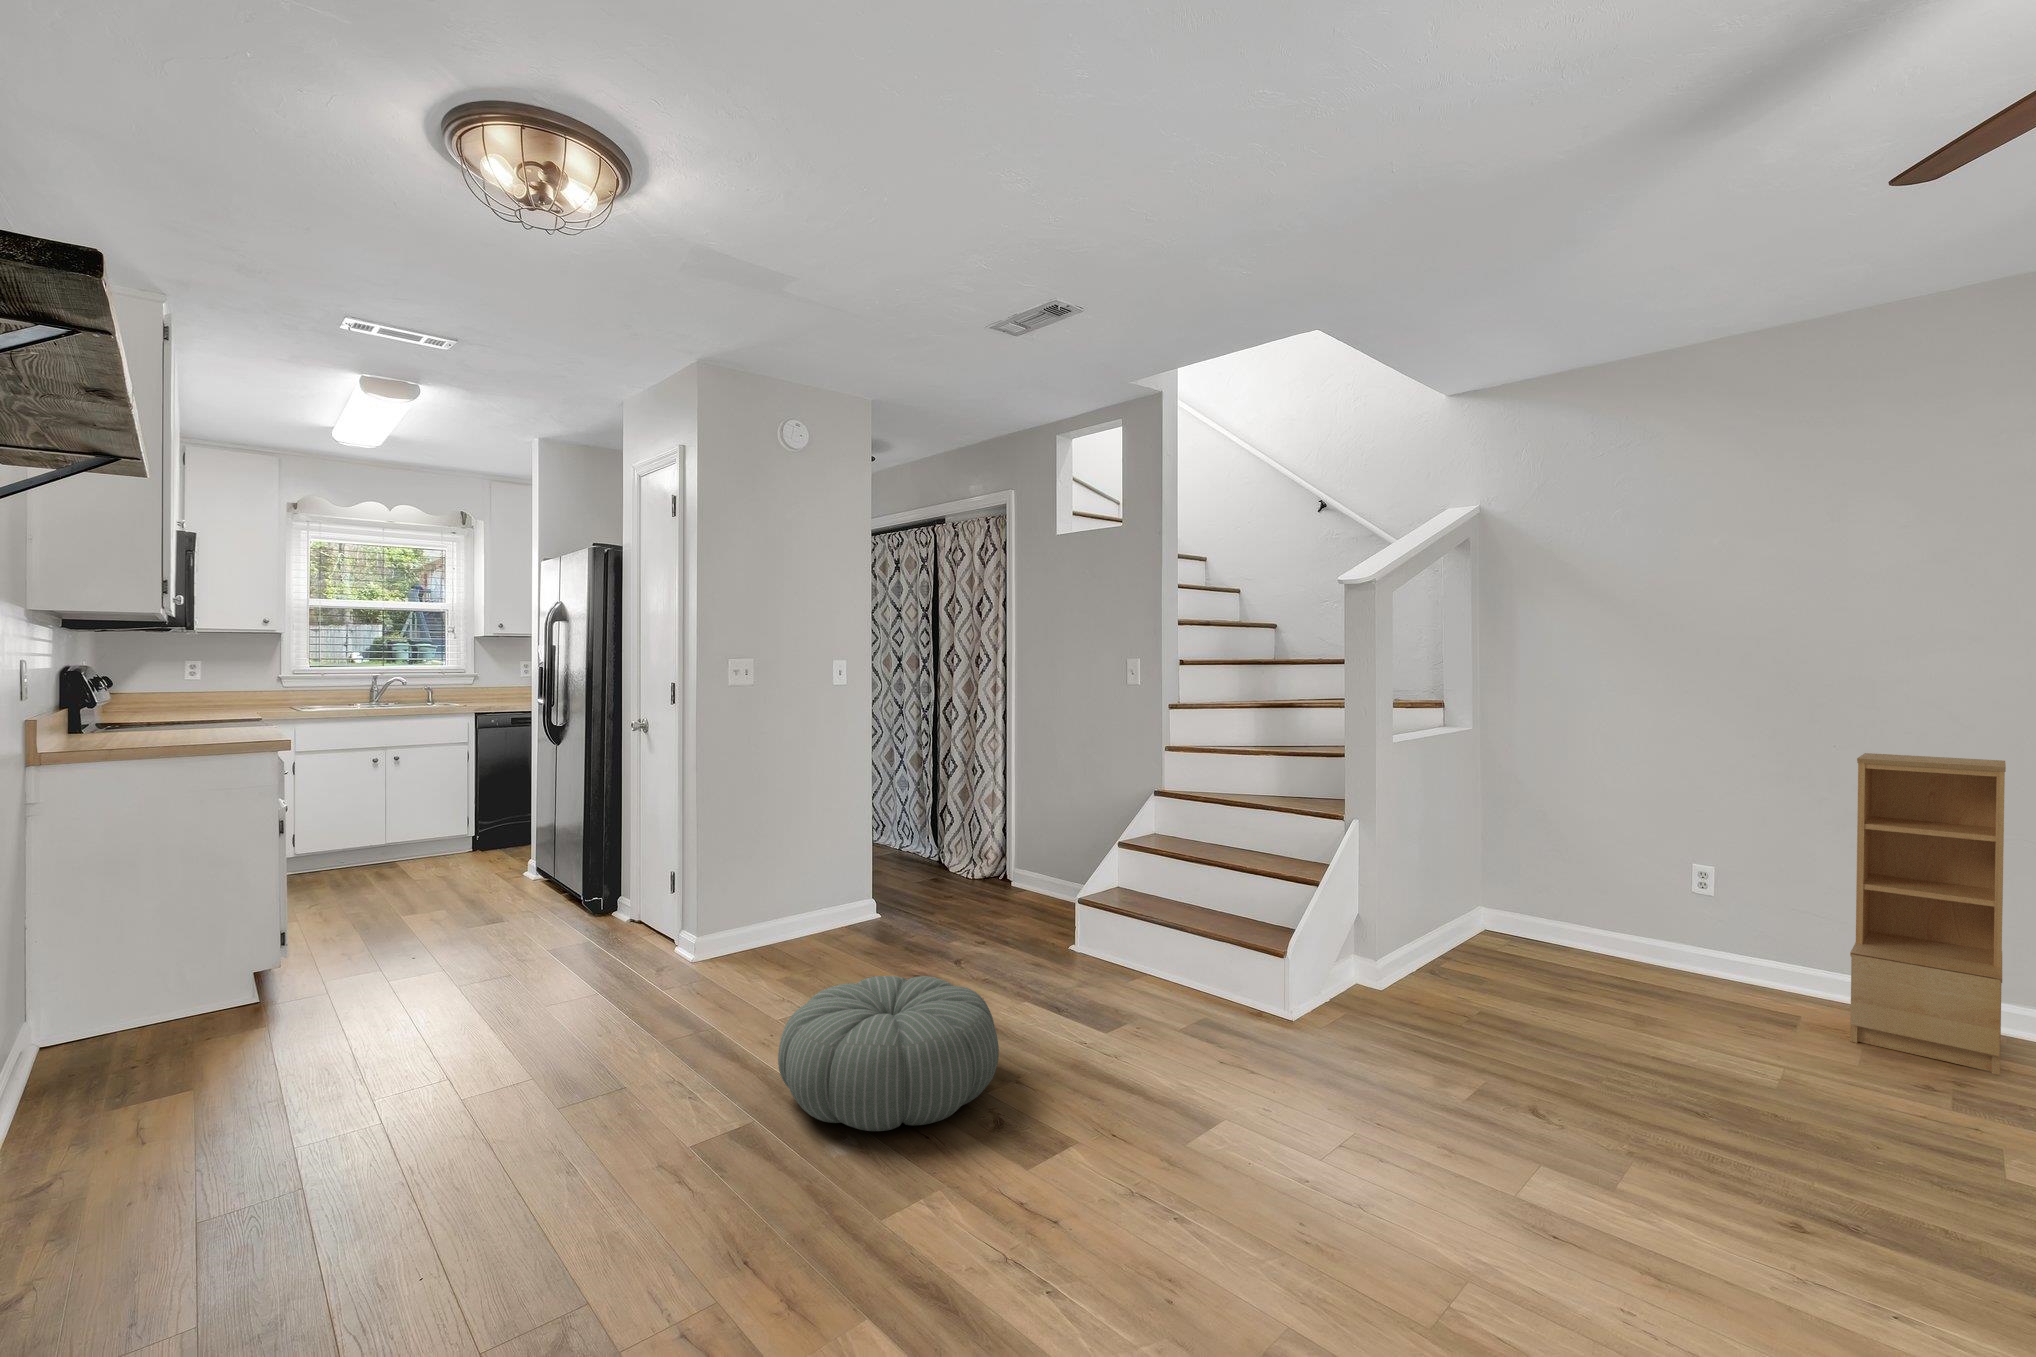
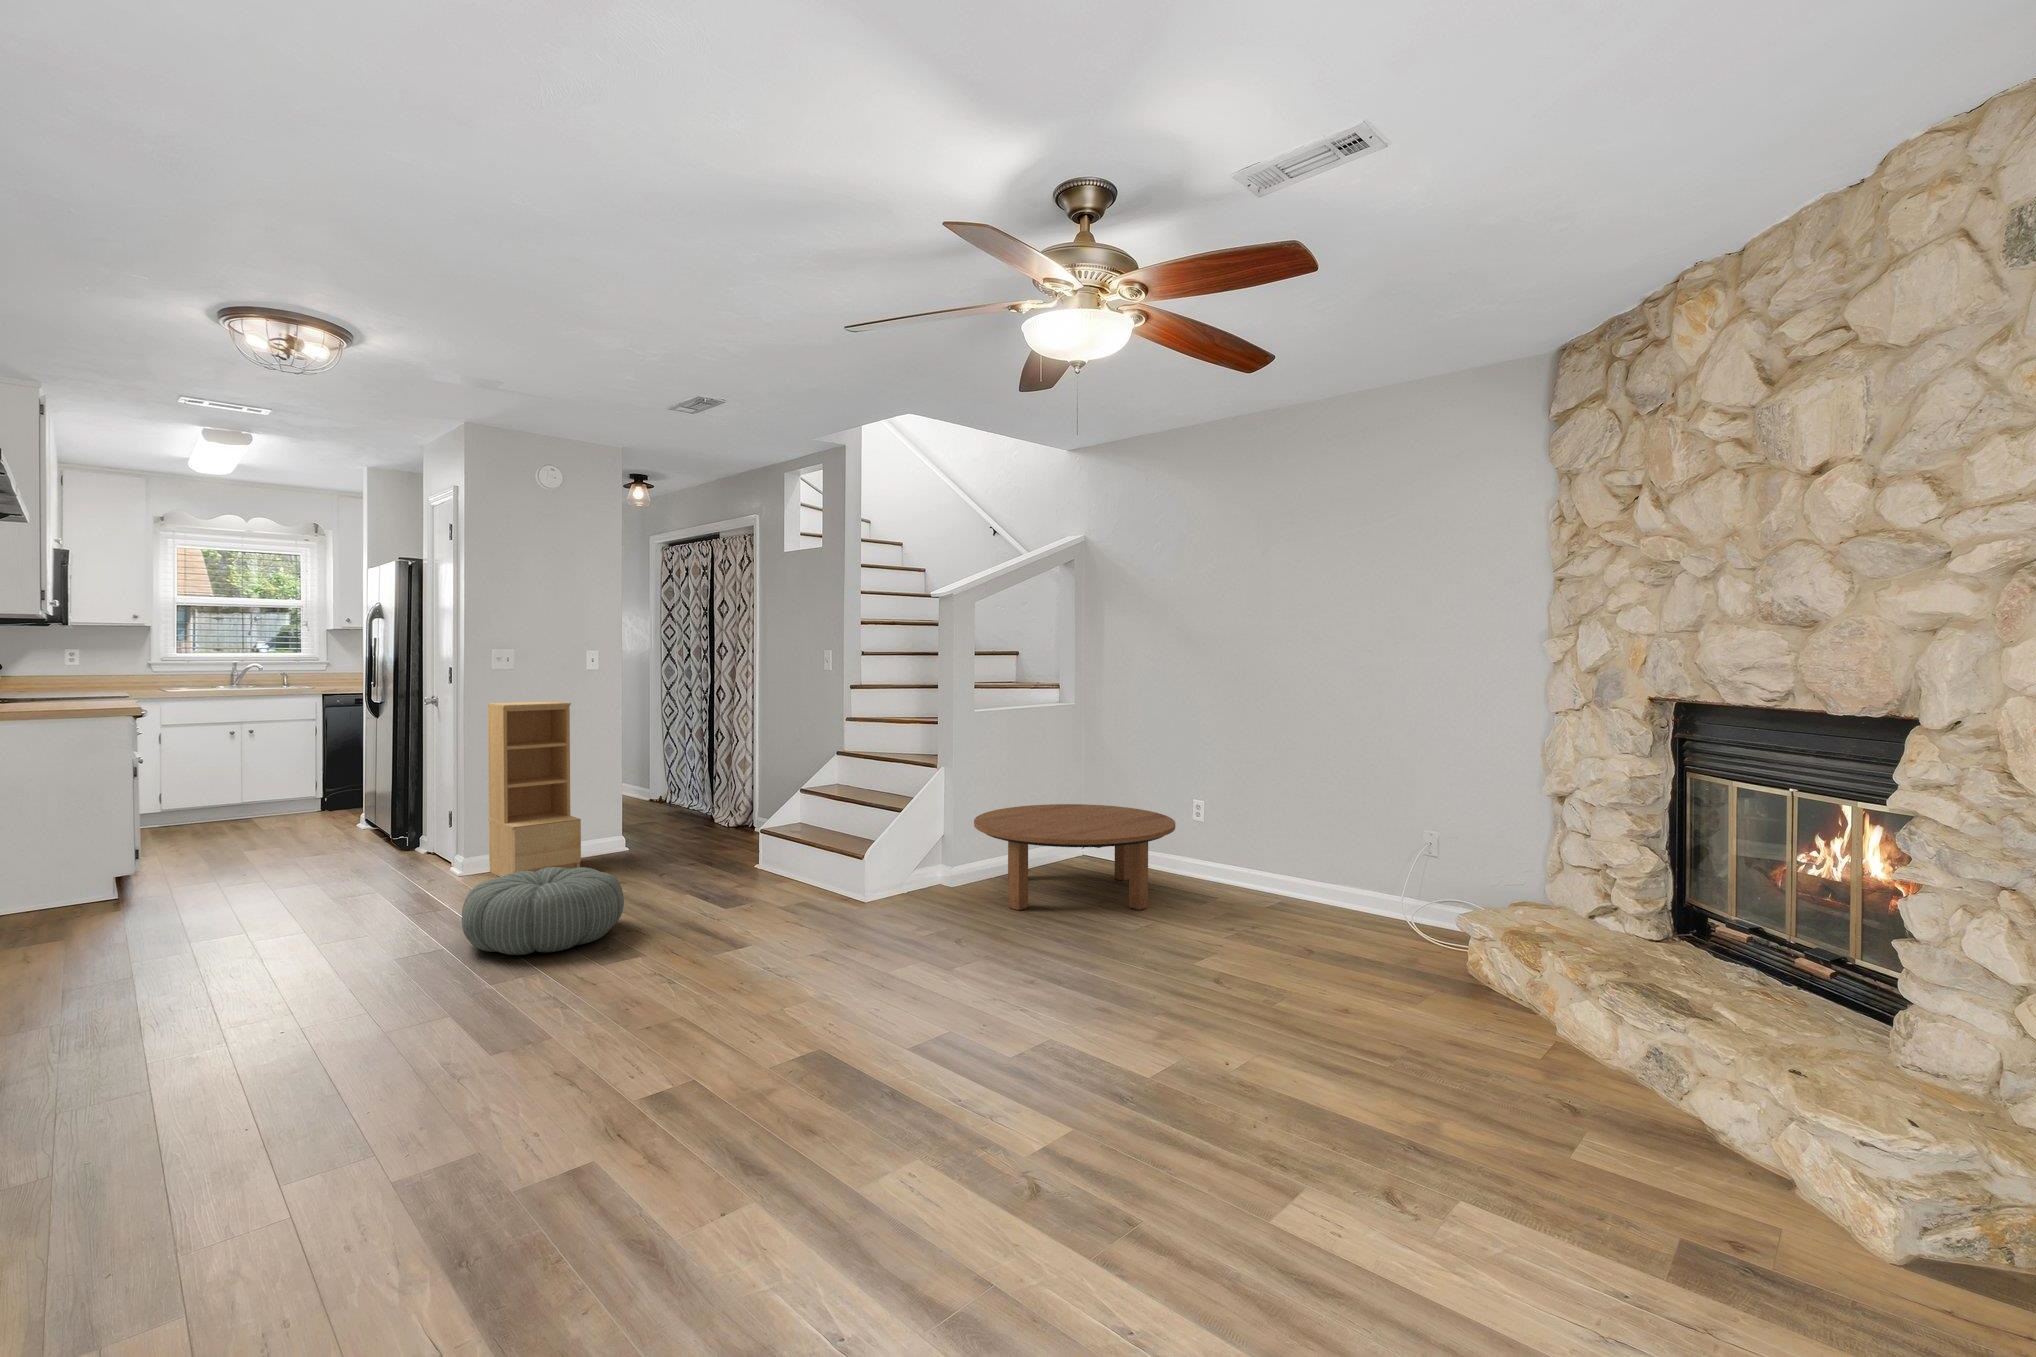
bookshelf: present [1850,753,2006,1075] -> present [488,701,581,877]
coffee table: none [1401,866,1728,1035] -> present [974,804,1176,910]

